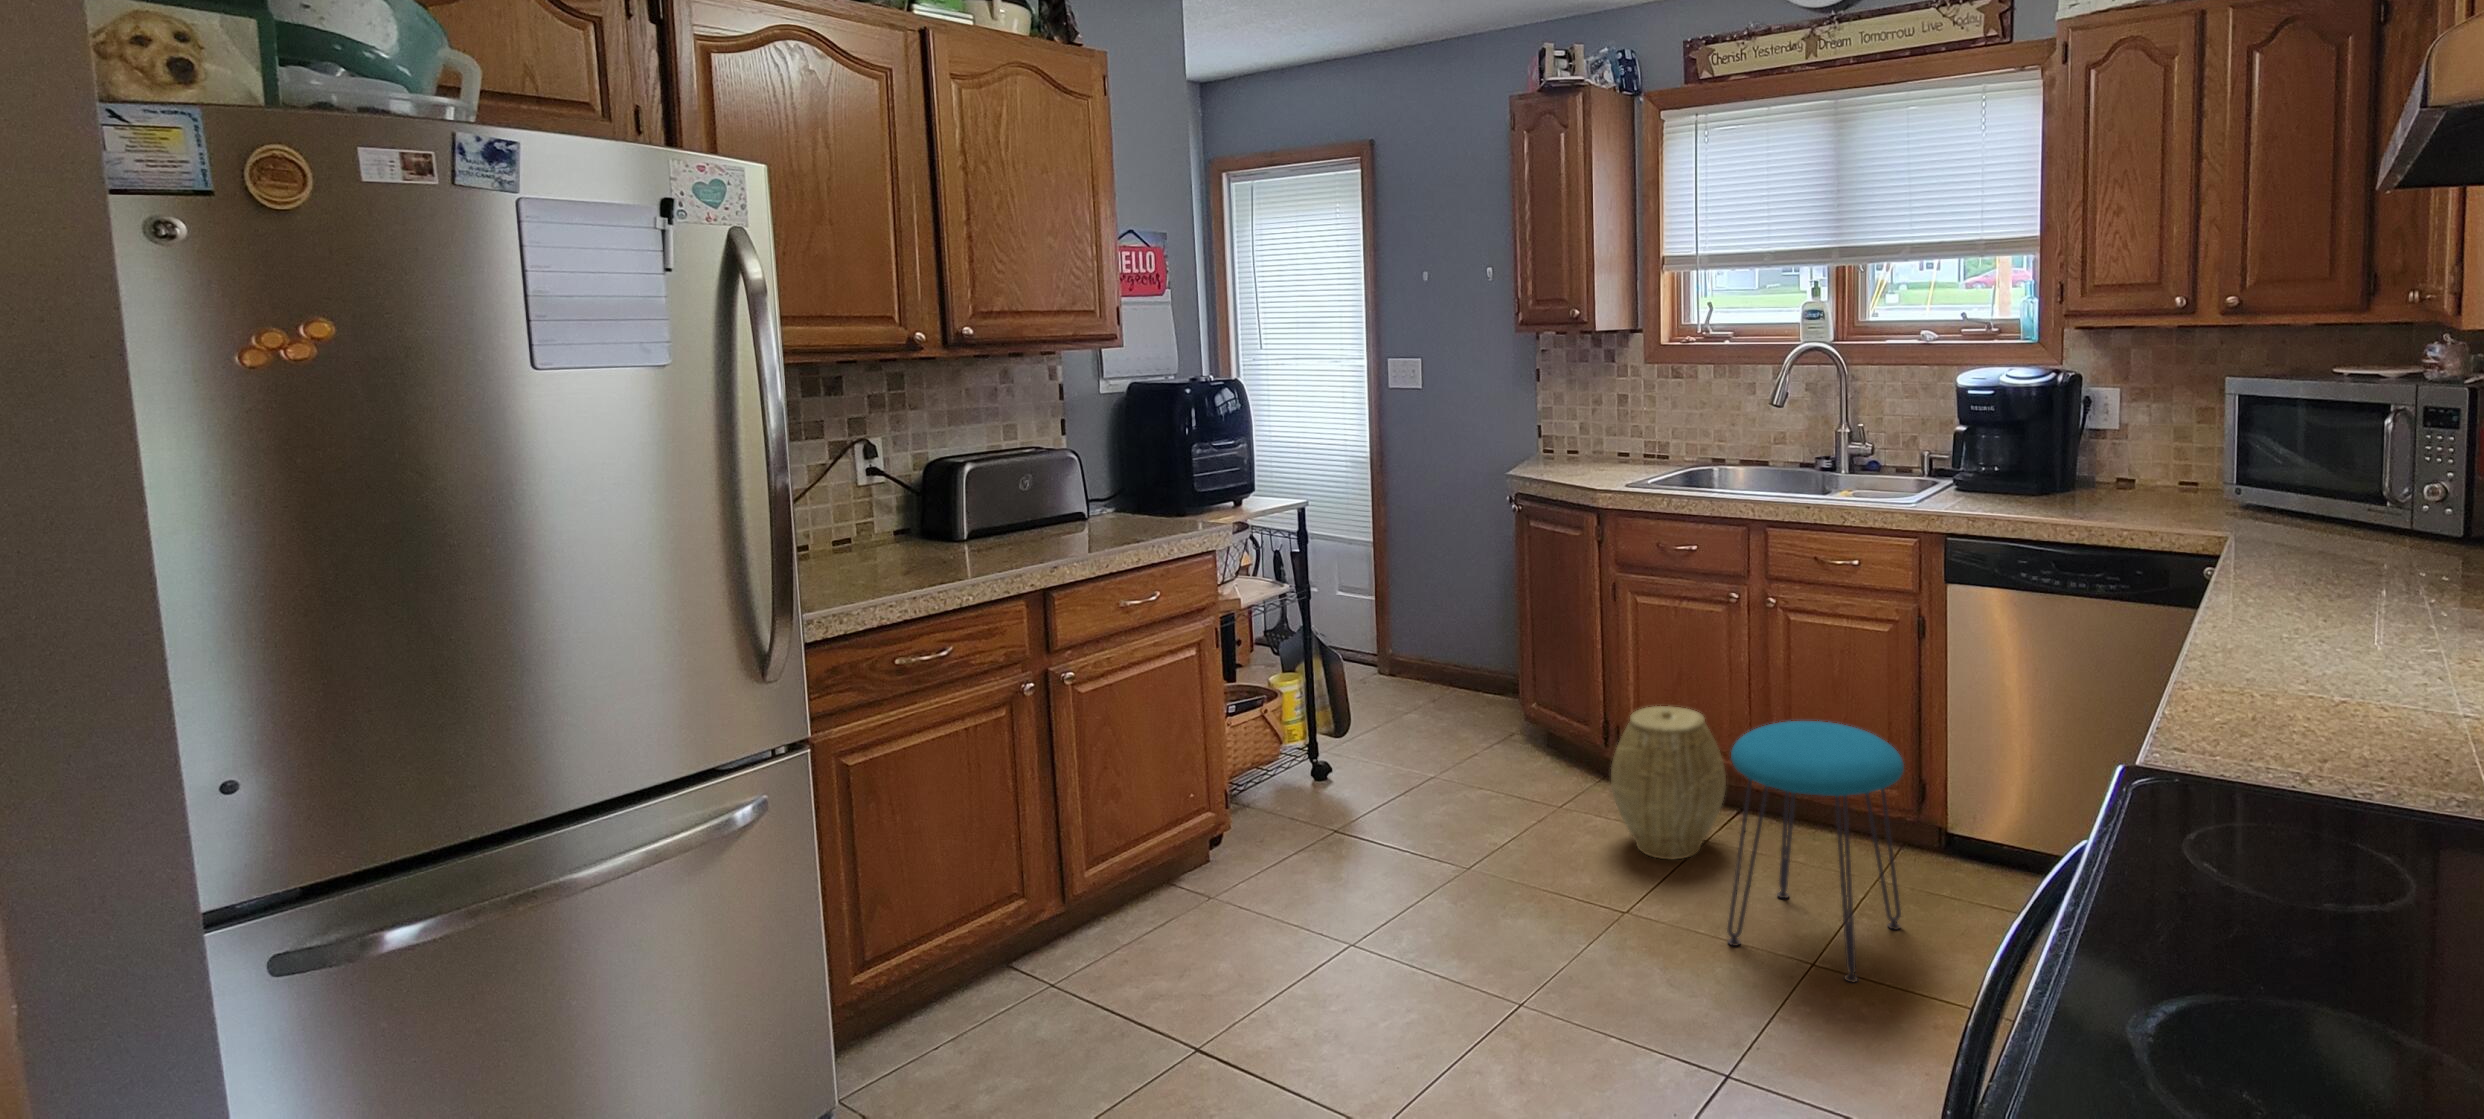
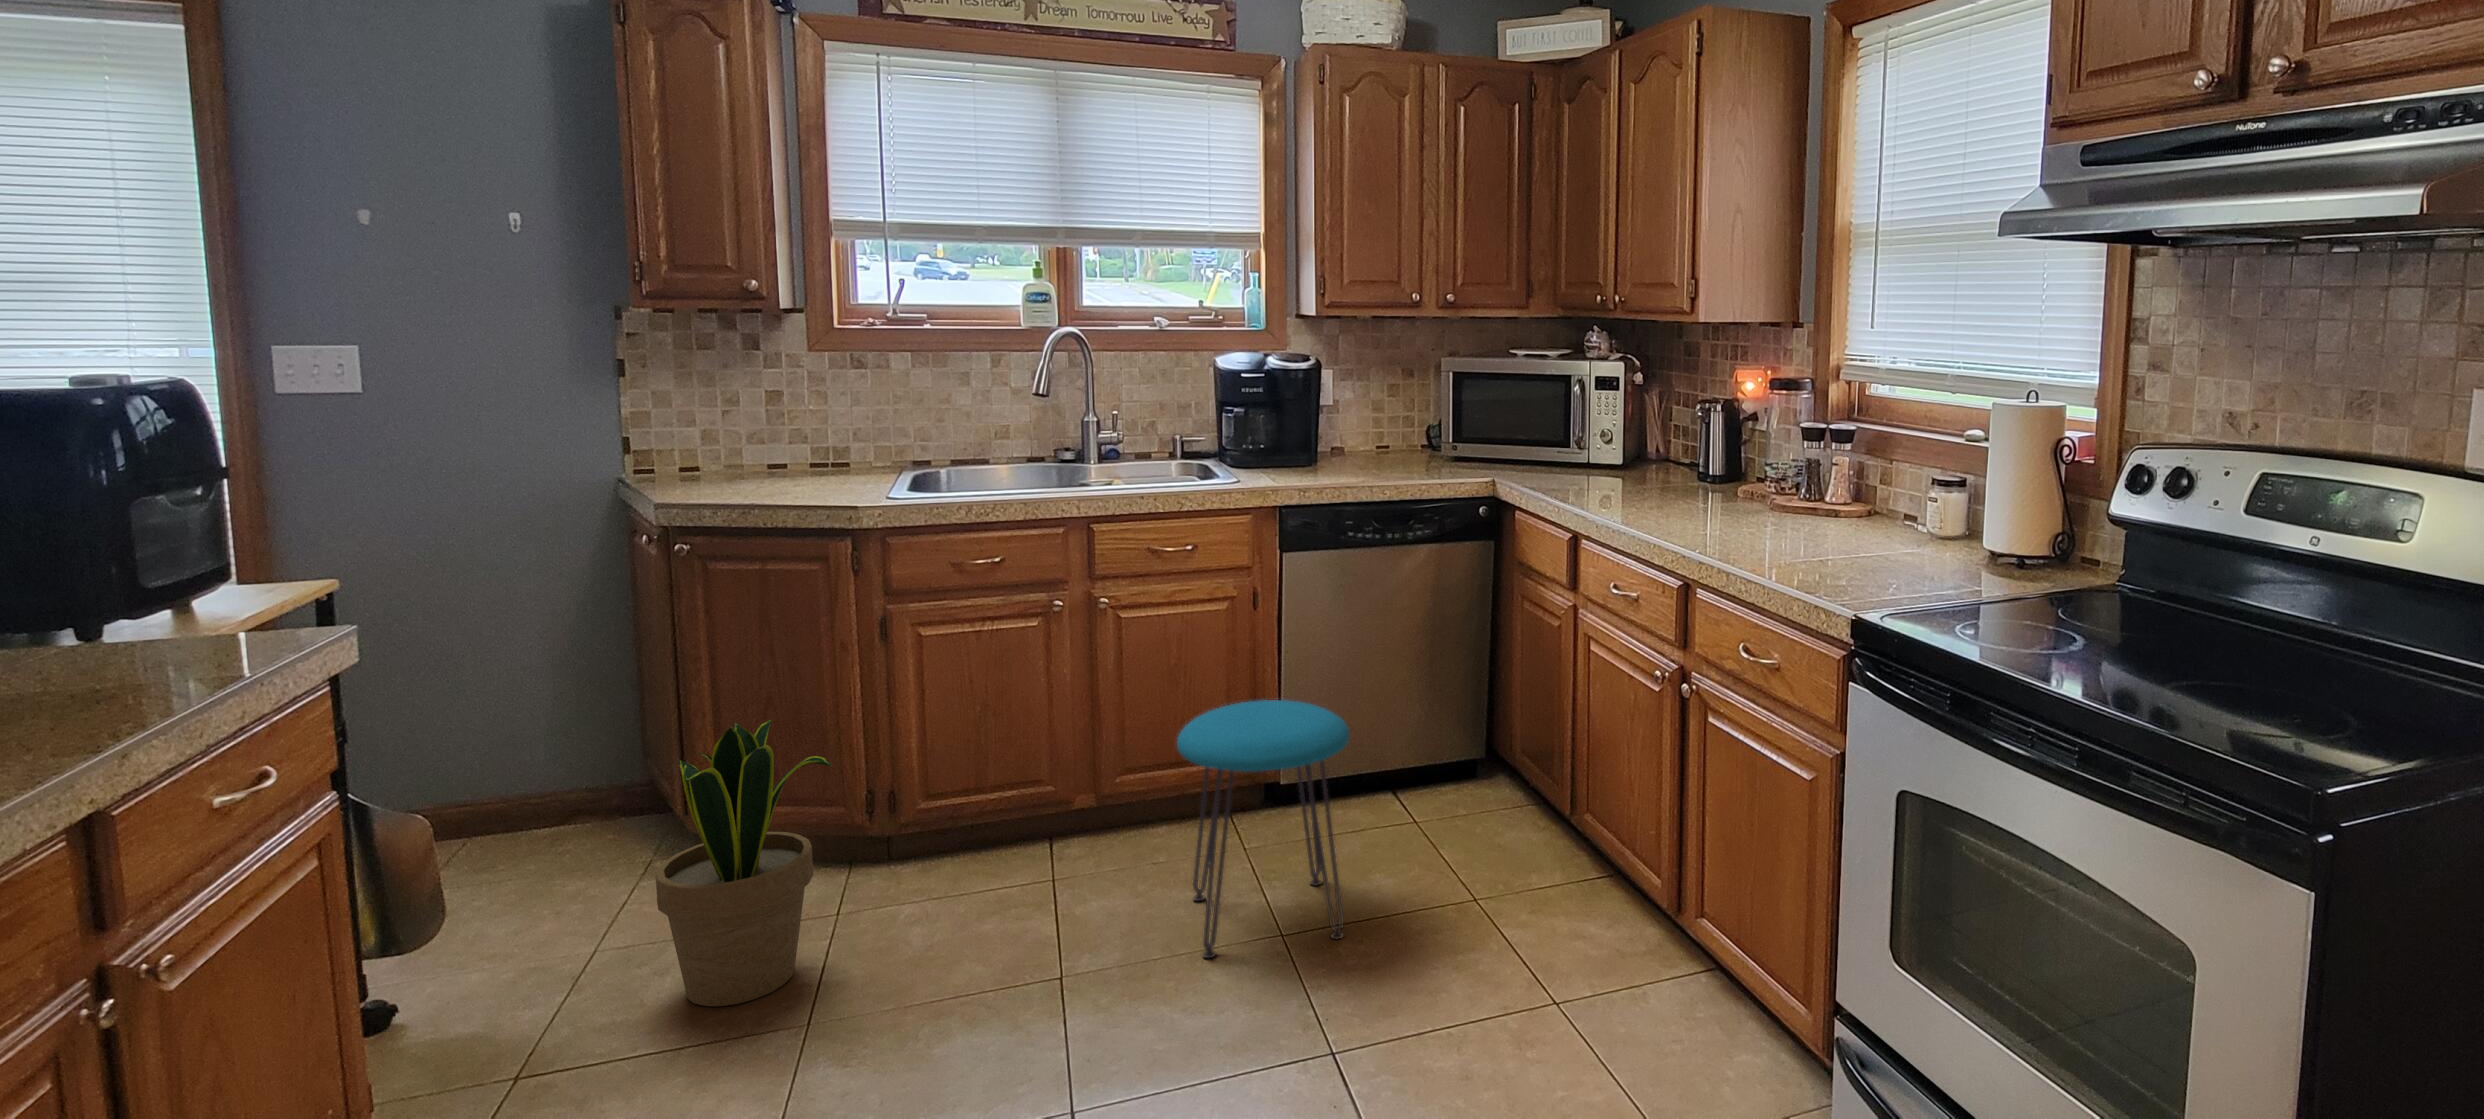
potted plant: none [1415,641,1520,840] -> present [655,719,832,1006]
woven basket: present [1611,706,1726,859] -> none [955,739,1097,920]

